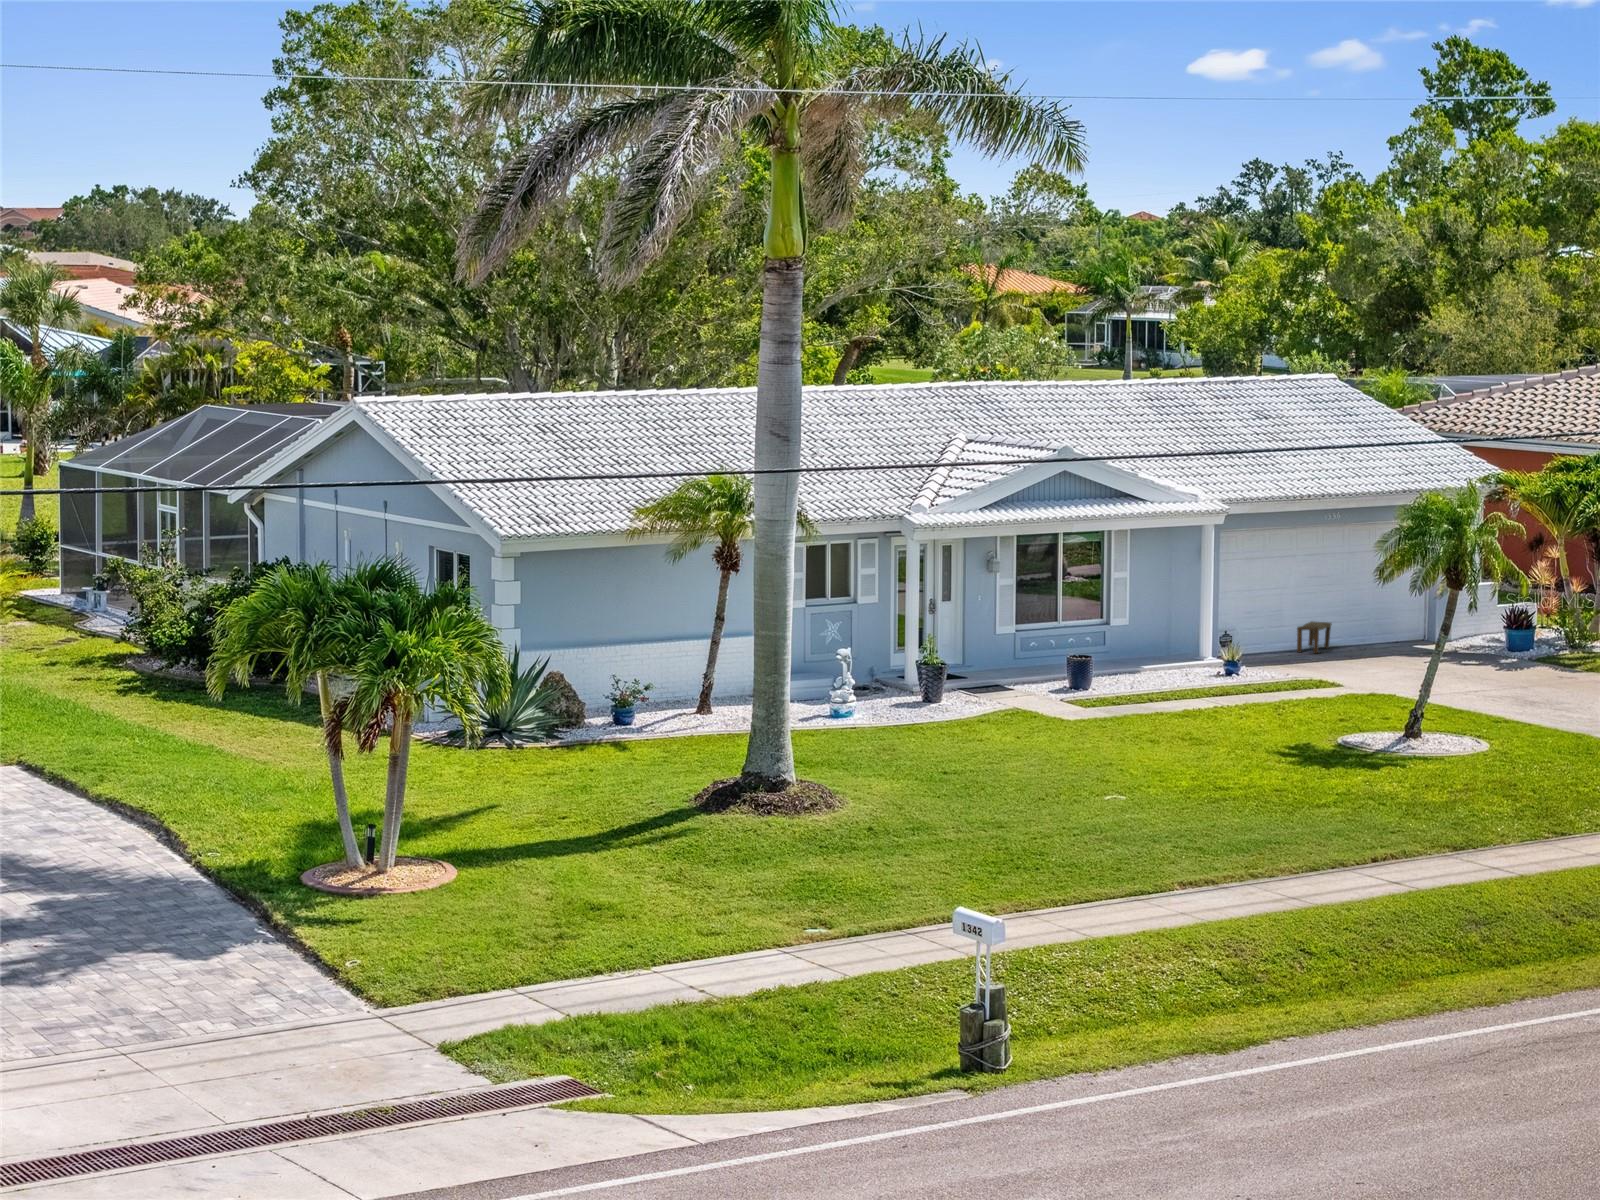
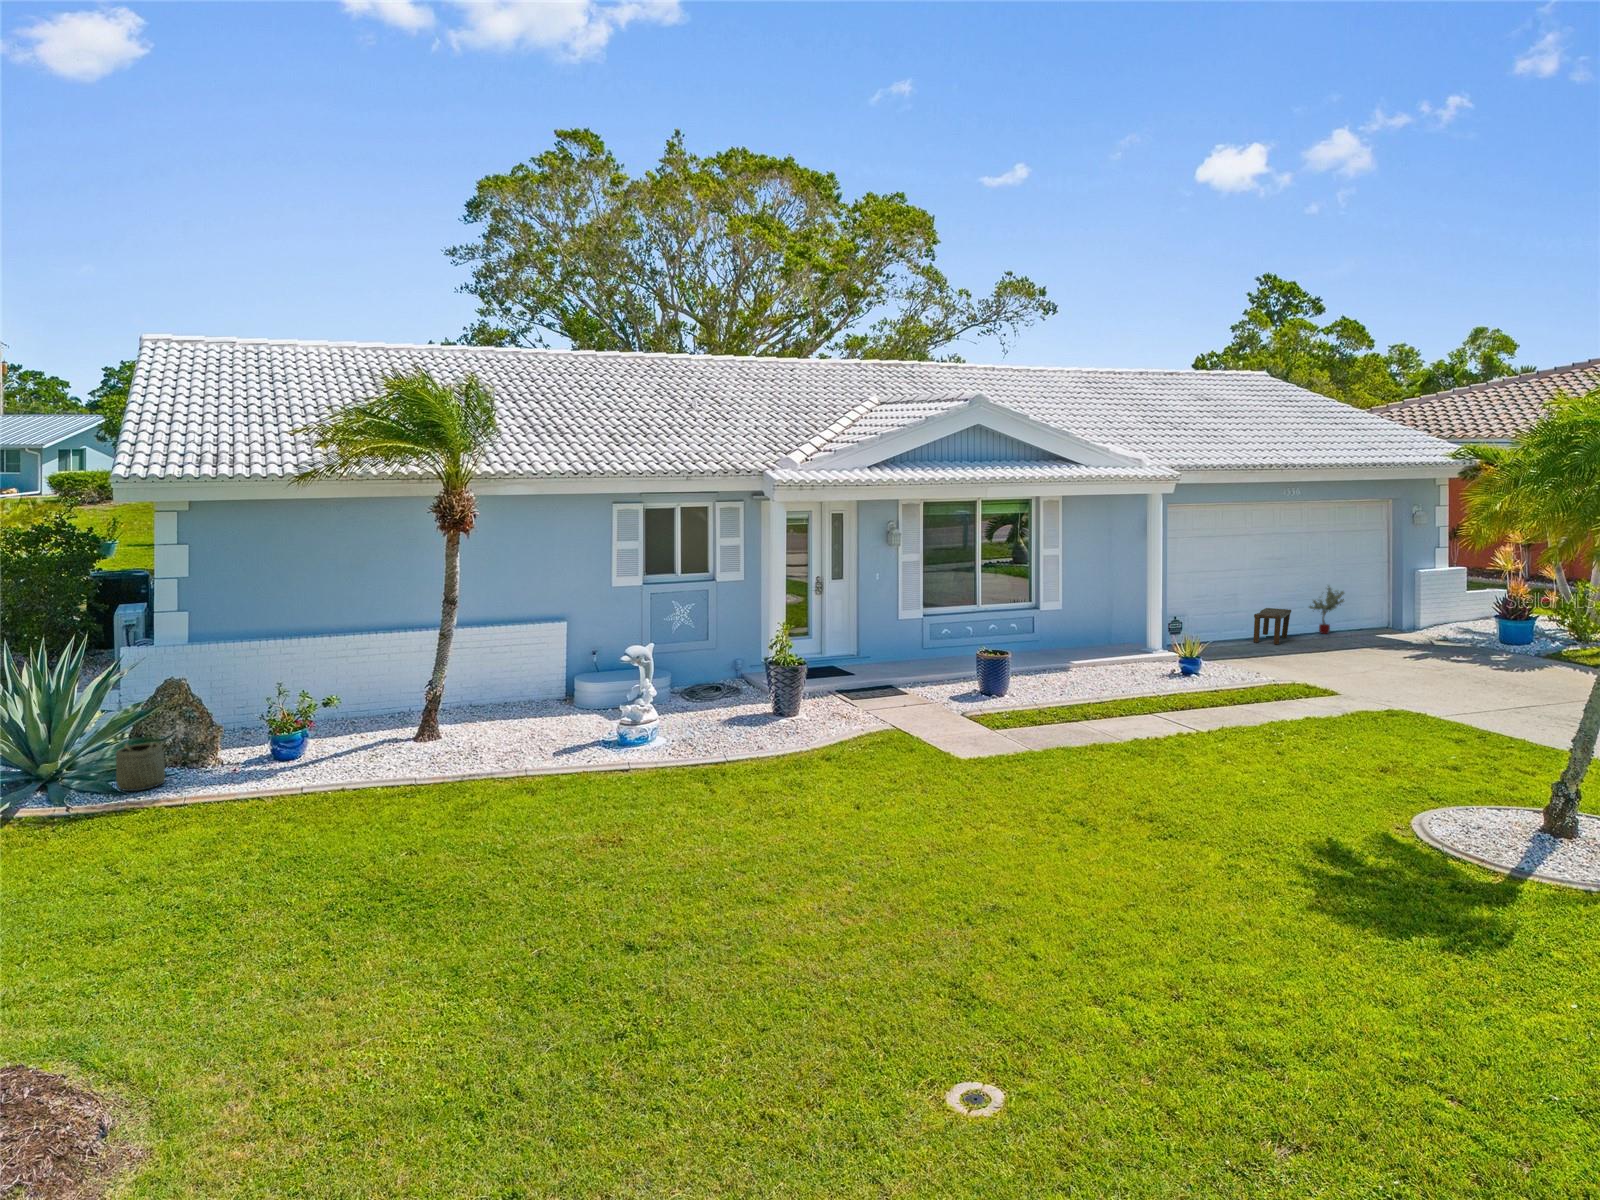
potted tree: none [1349,599,1382,645] -> present [1309,586,1344,634]
basket: none [547,710,581,740] -> present [116,742,165,791]

